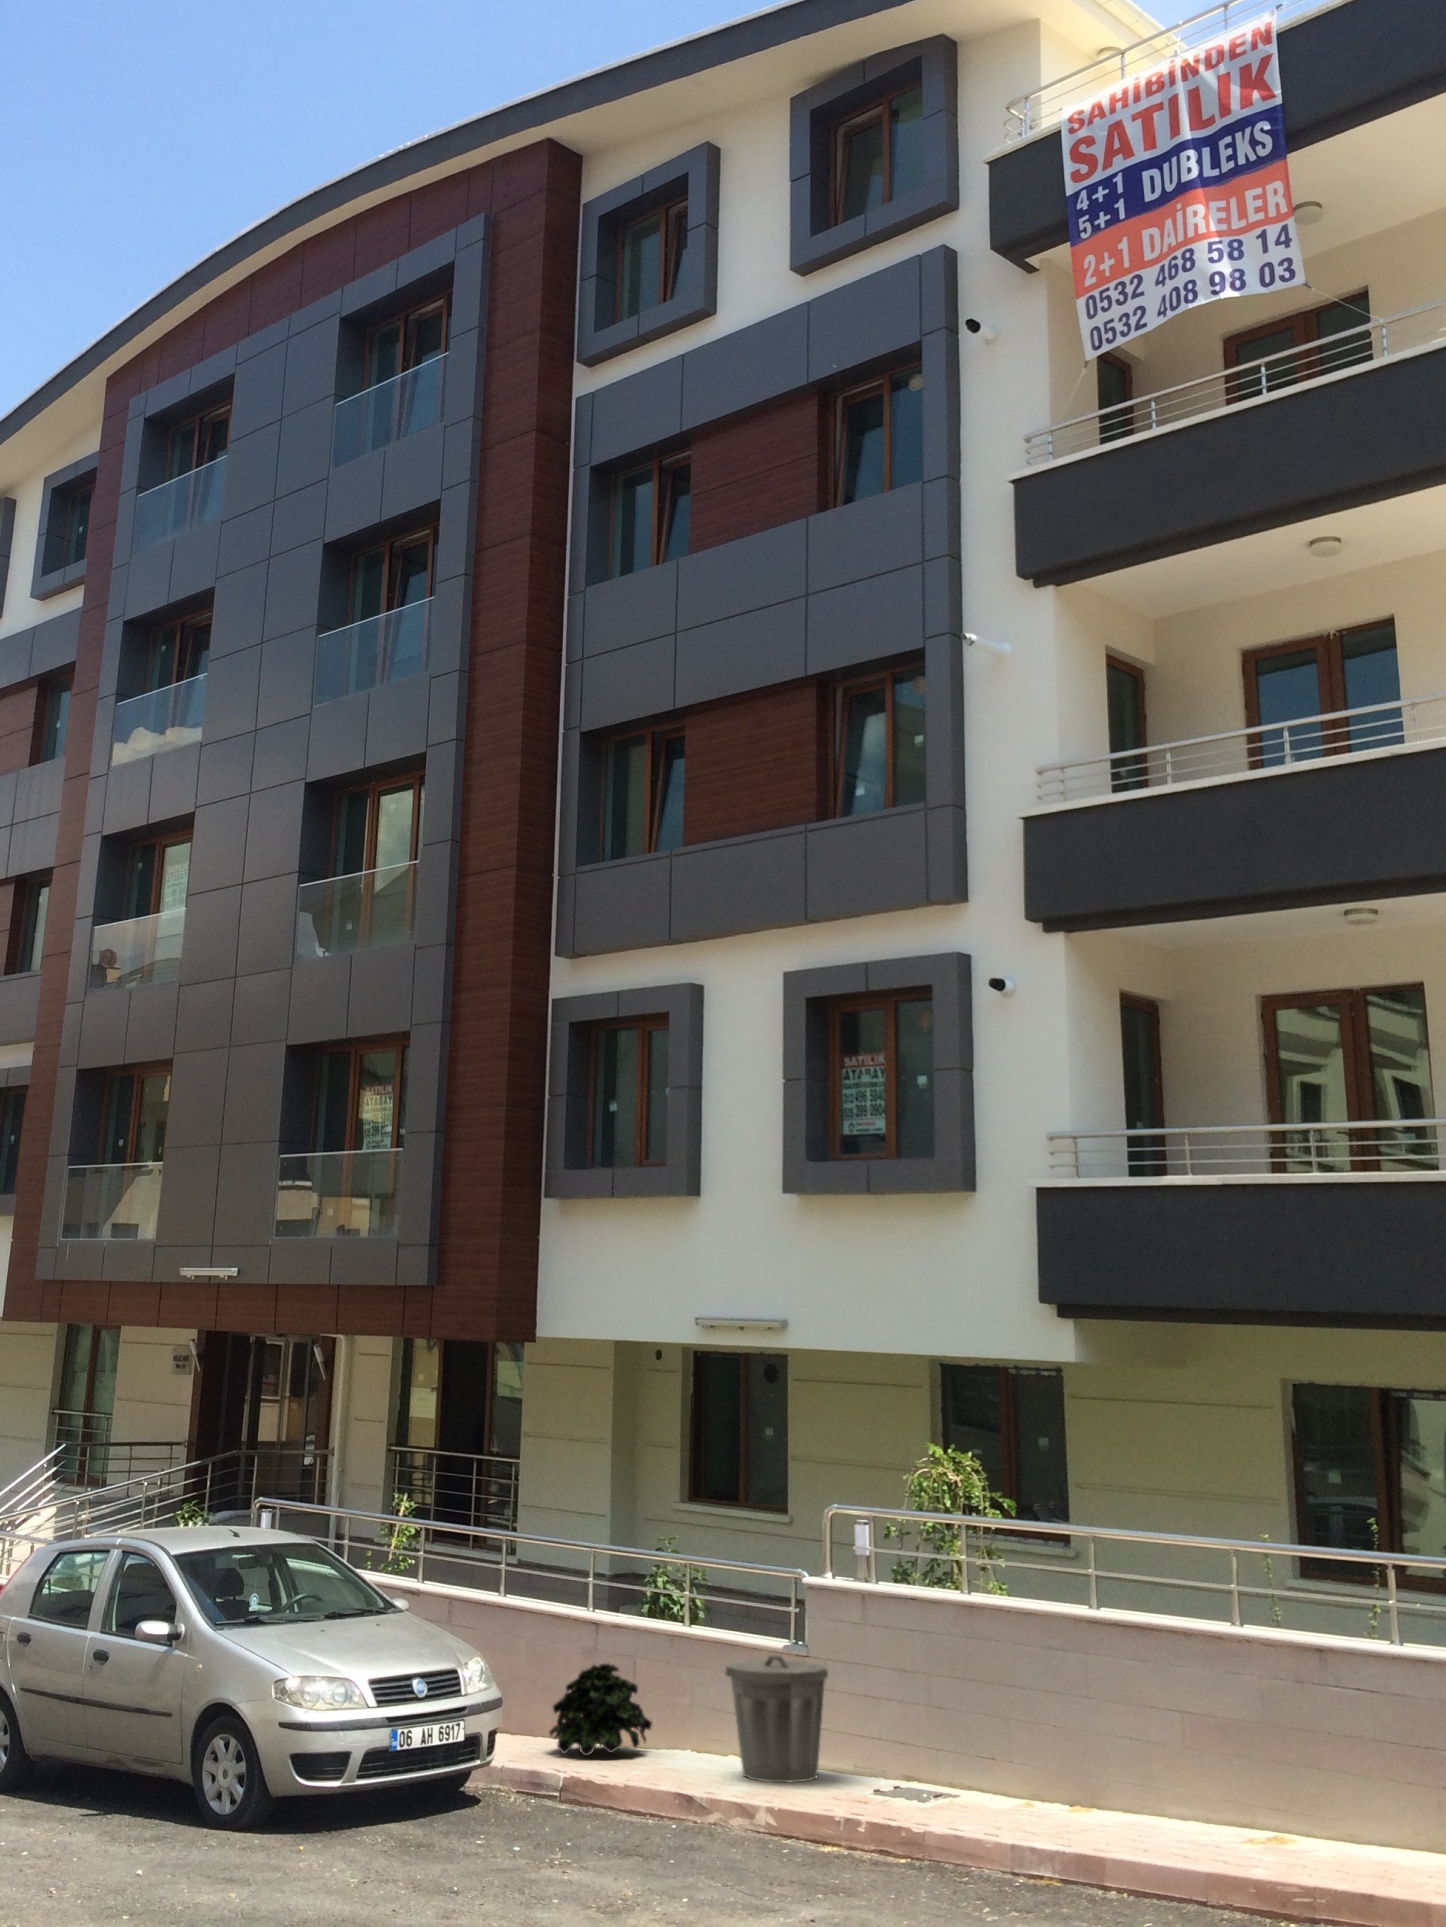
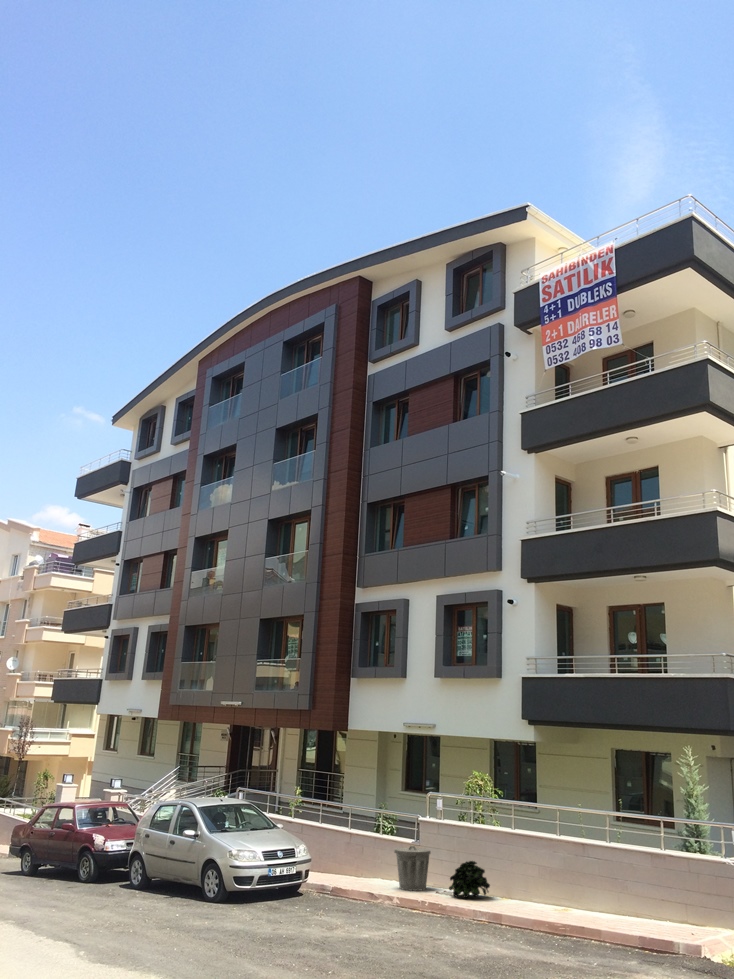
potted plant: present [550,1664,652,1756] -> present [449,861,490,898]

